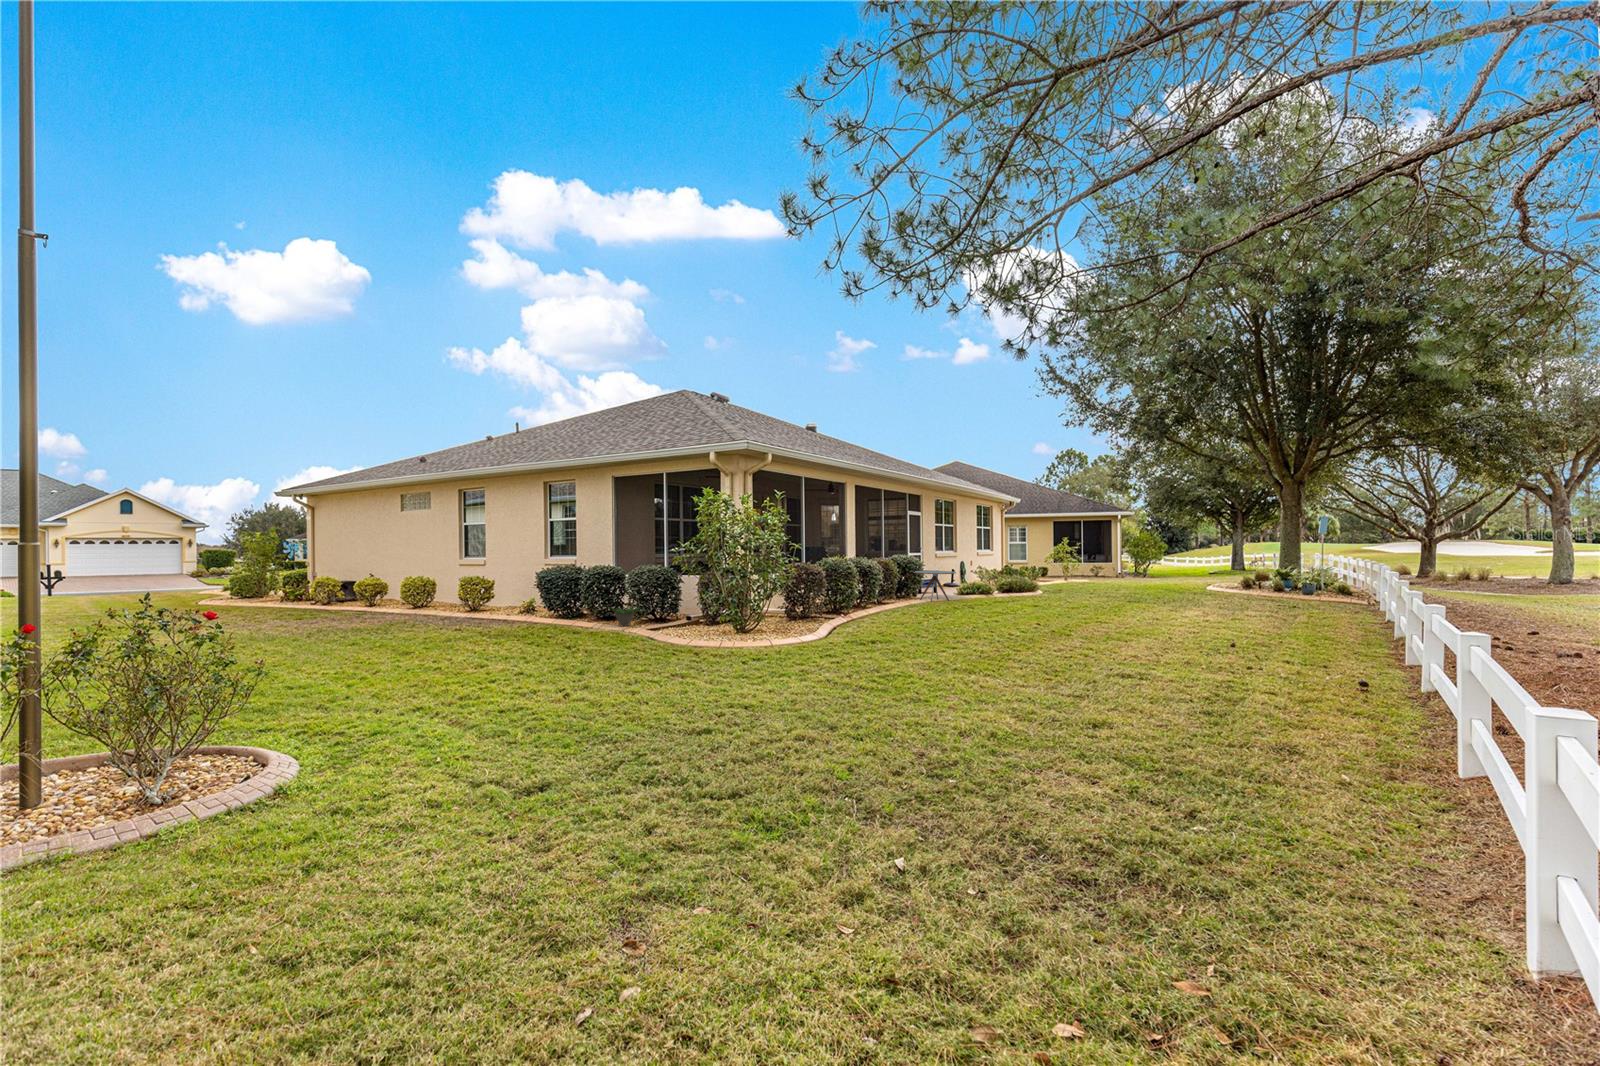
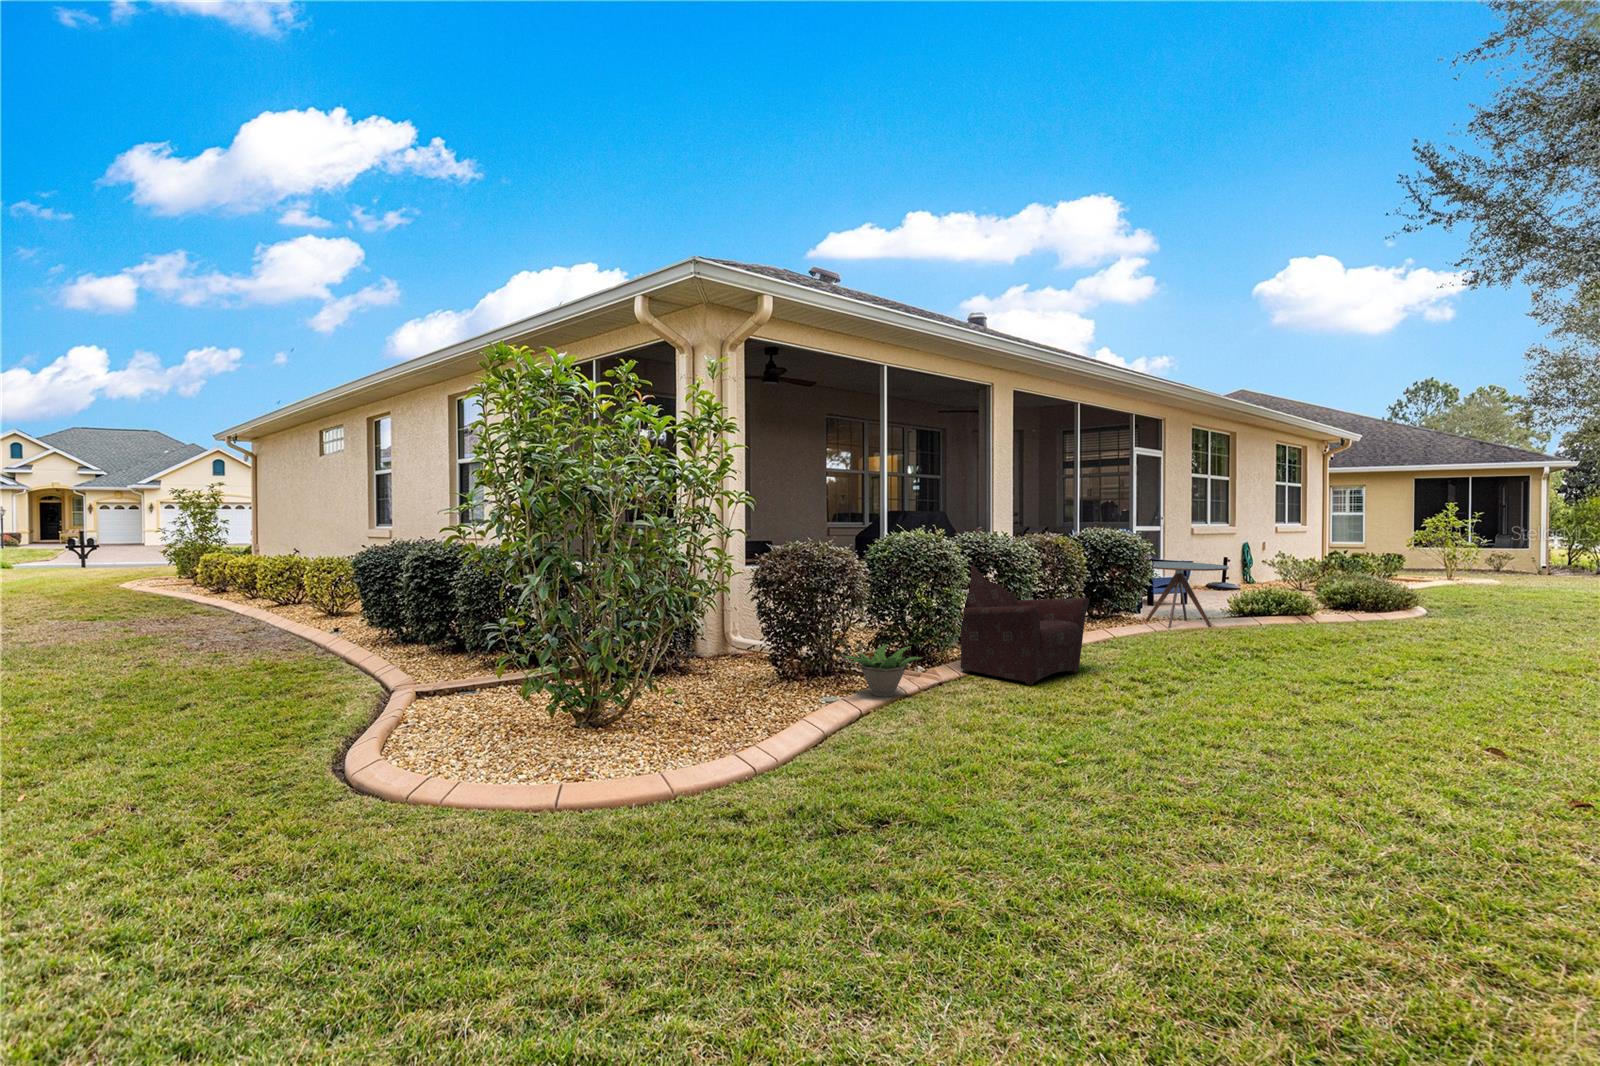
armchair: none [846,568,904,621] -> present [960,565,1089,686]
decorative plant: present [614,608,635,626] -> present [844,644,922,697]

